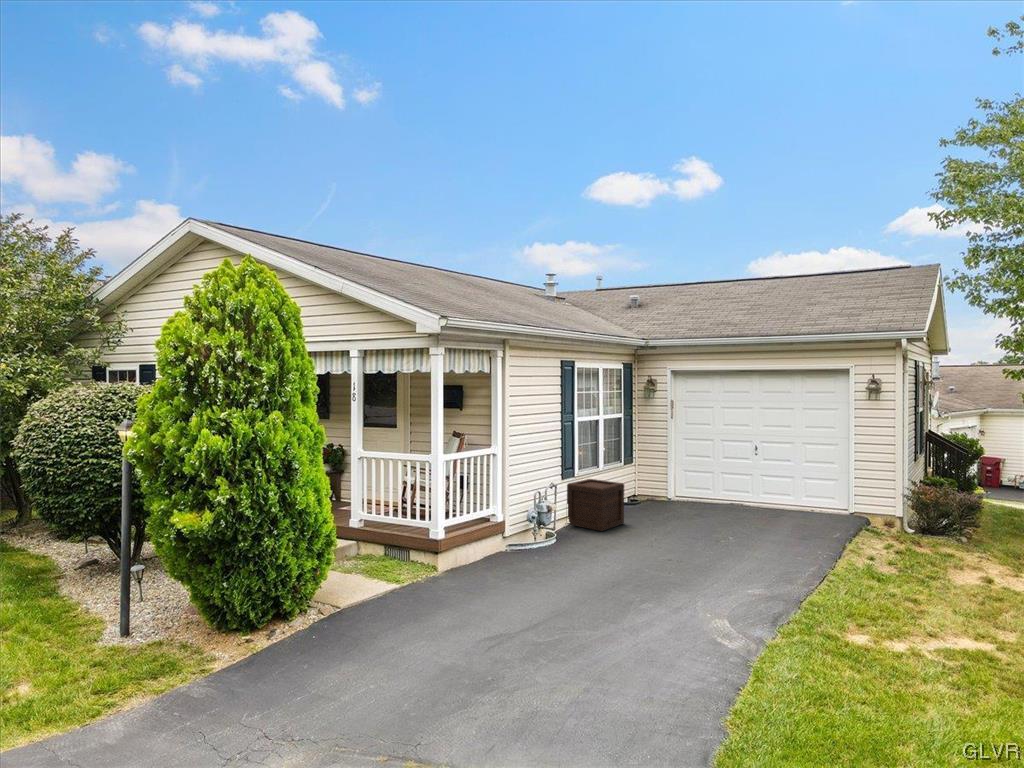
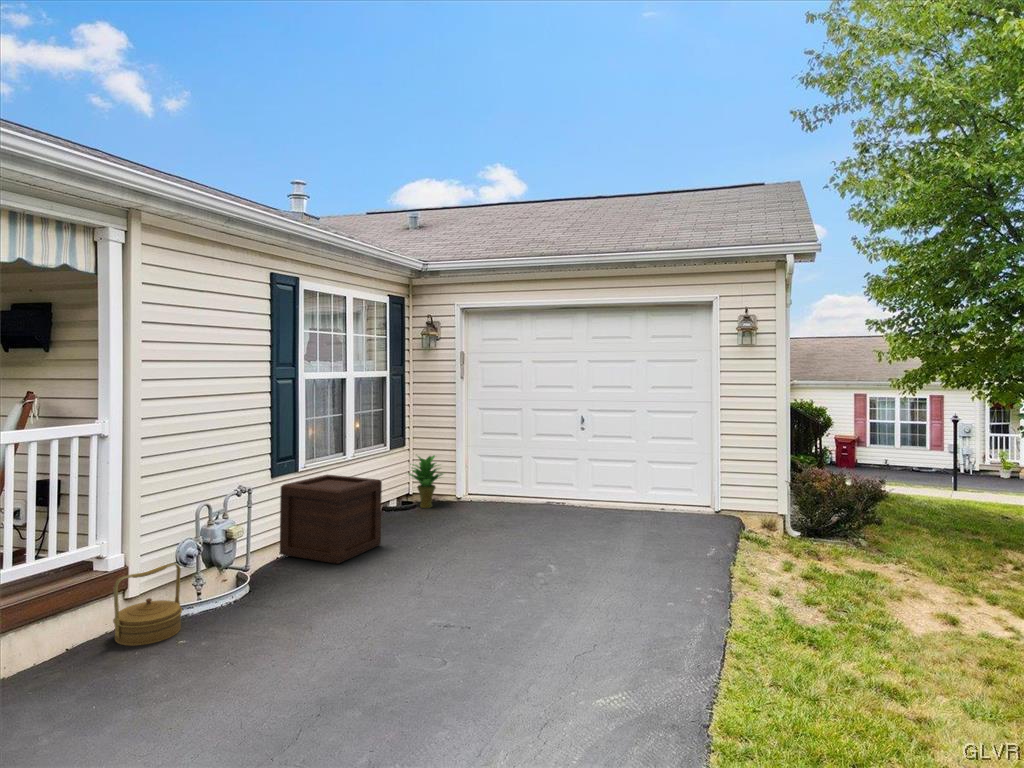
potted plant: none [634,468,661,504] -> present [409,455,443,508]
woven basket: none [503,520,533,558] -> present [113,563,182,646]

